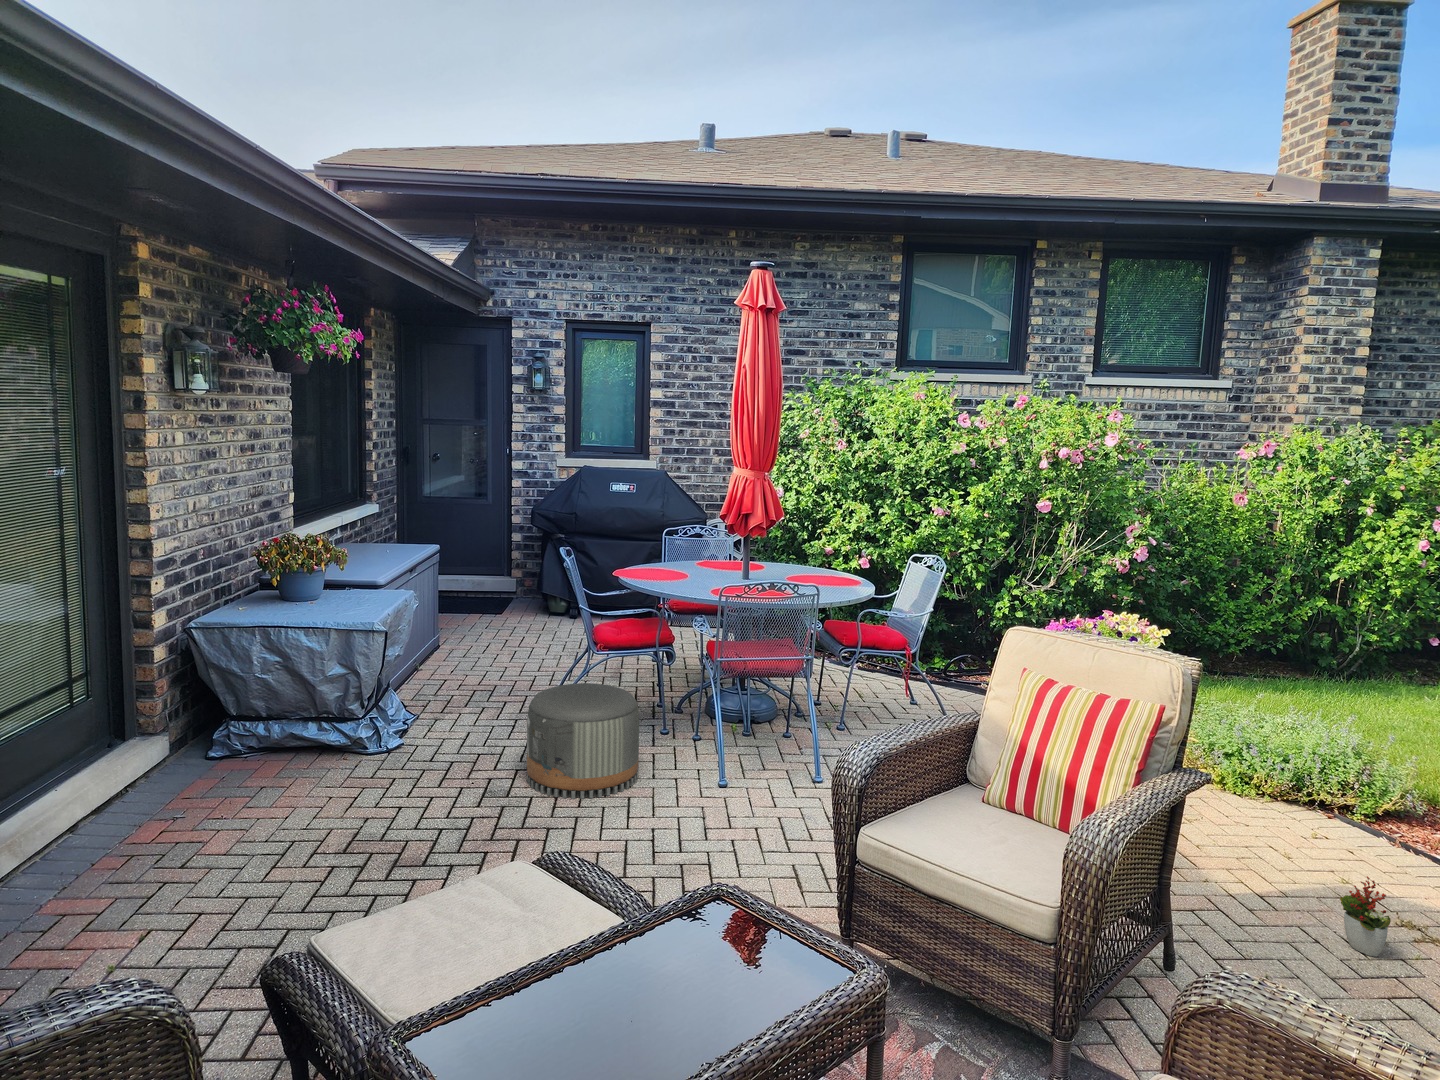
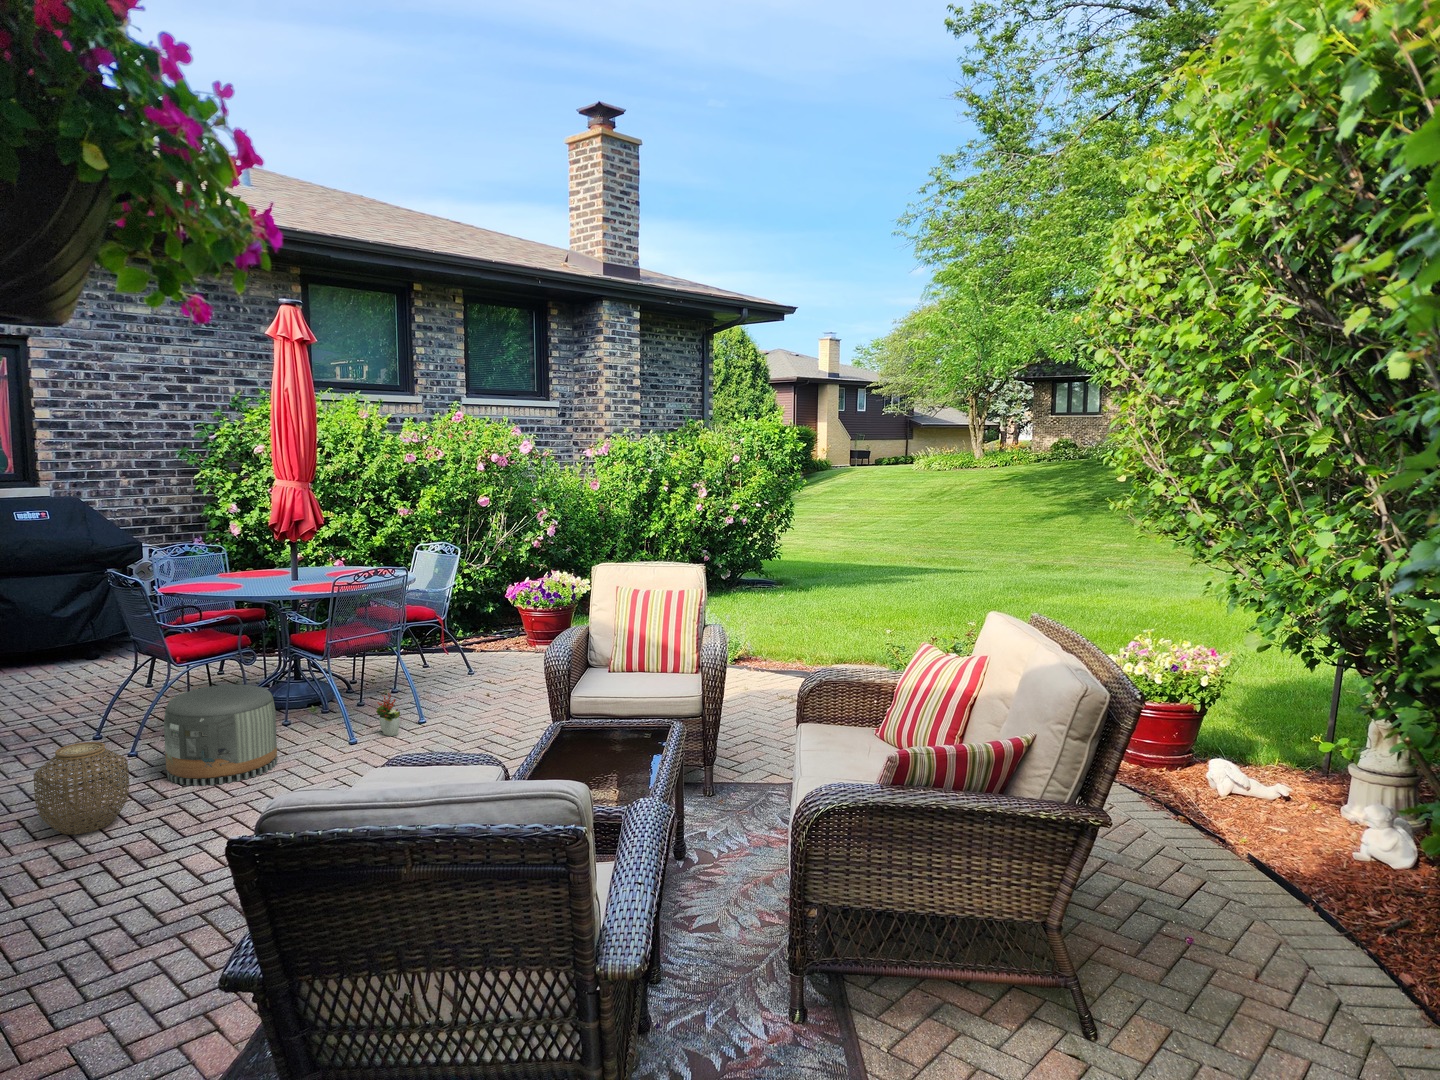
woven basket: none [365,719,450,815] -> present [34,742,129,835]
decorative plant: present [1340,876,1391,957] -> present [376,693,400,736]

